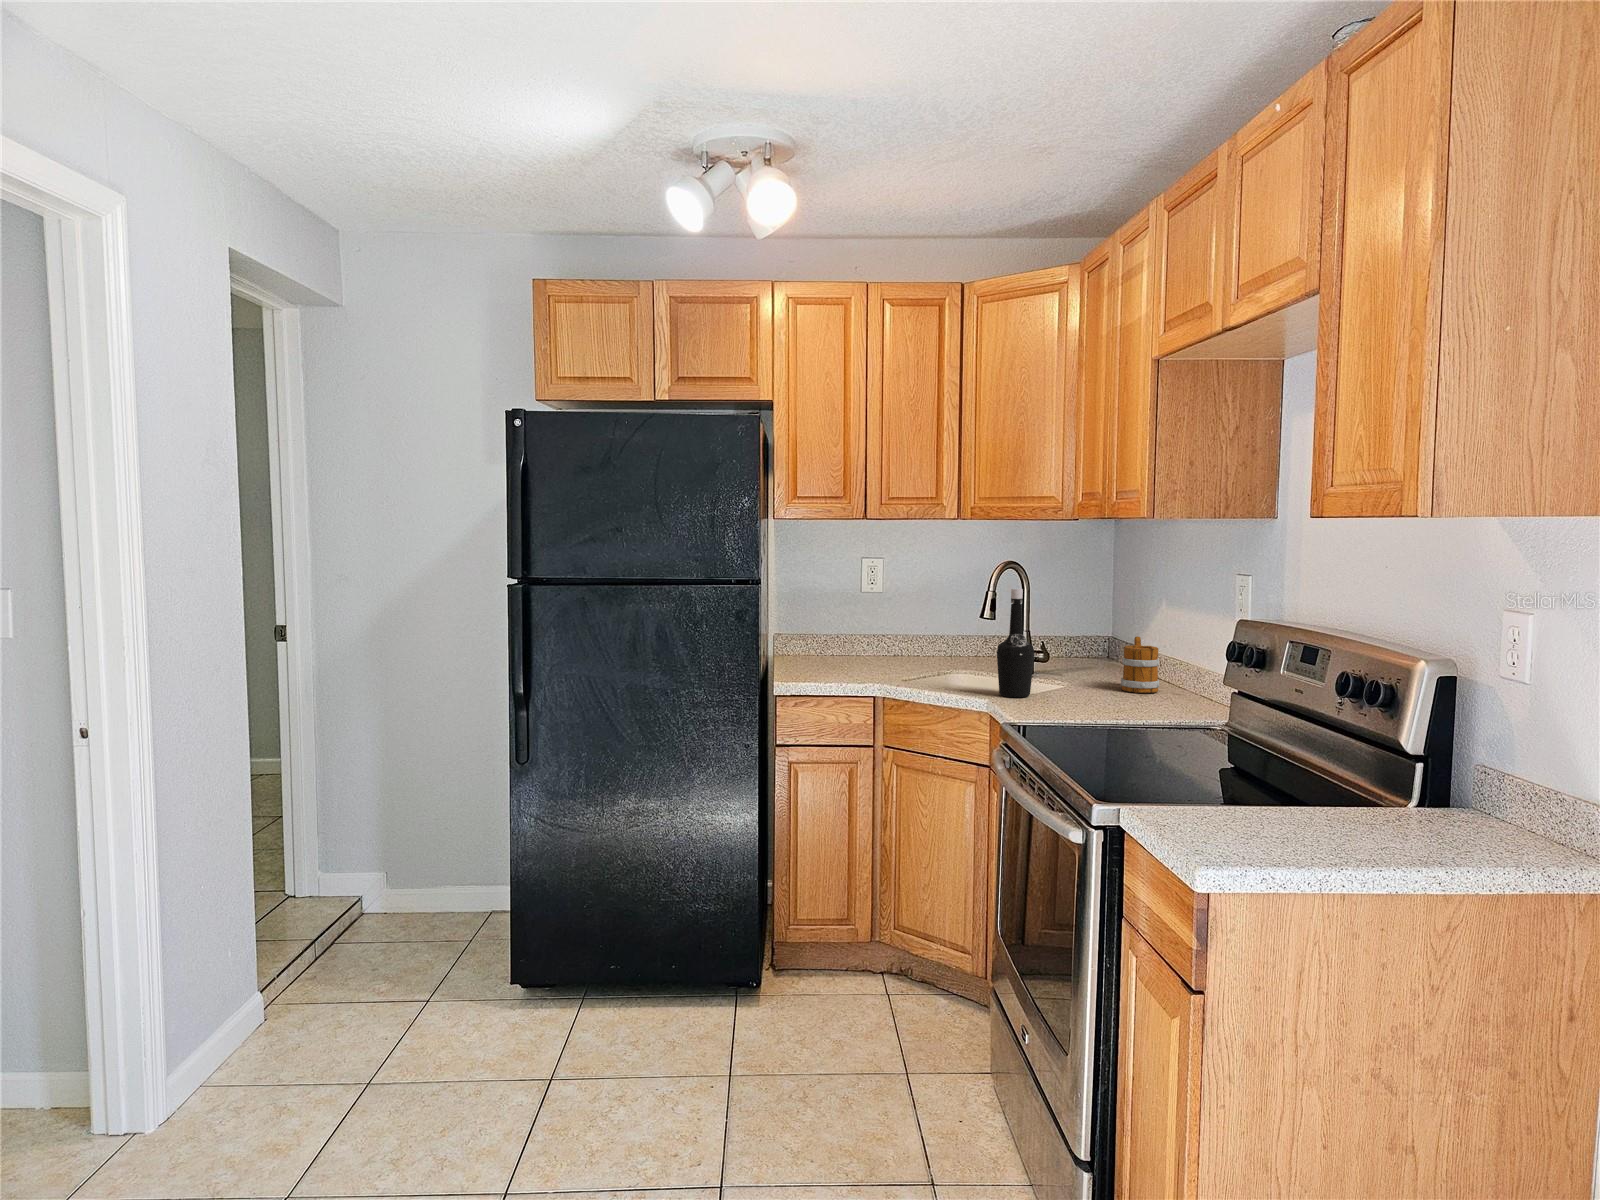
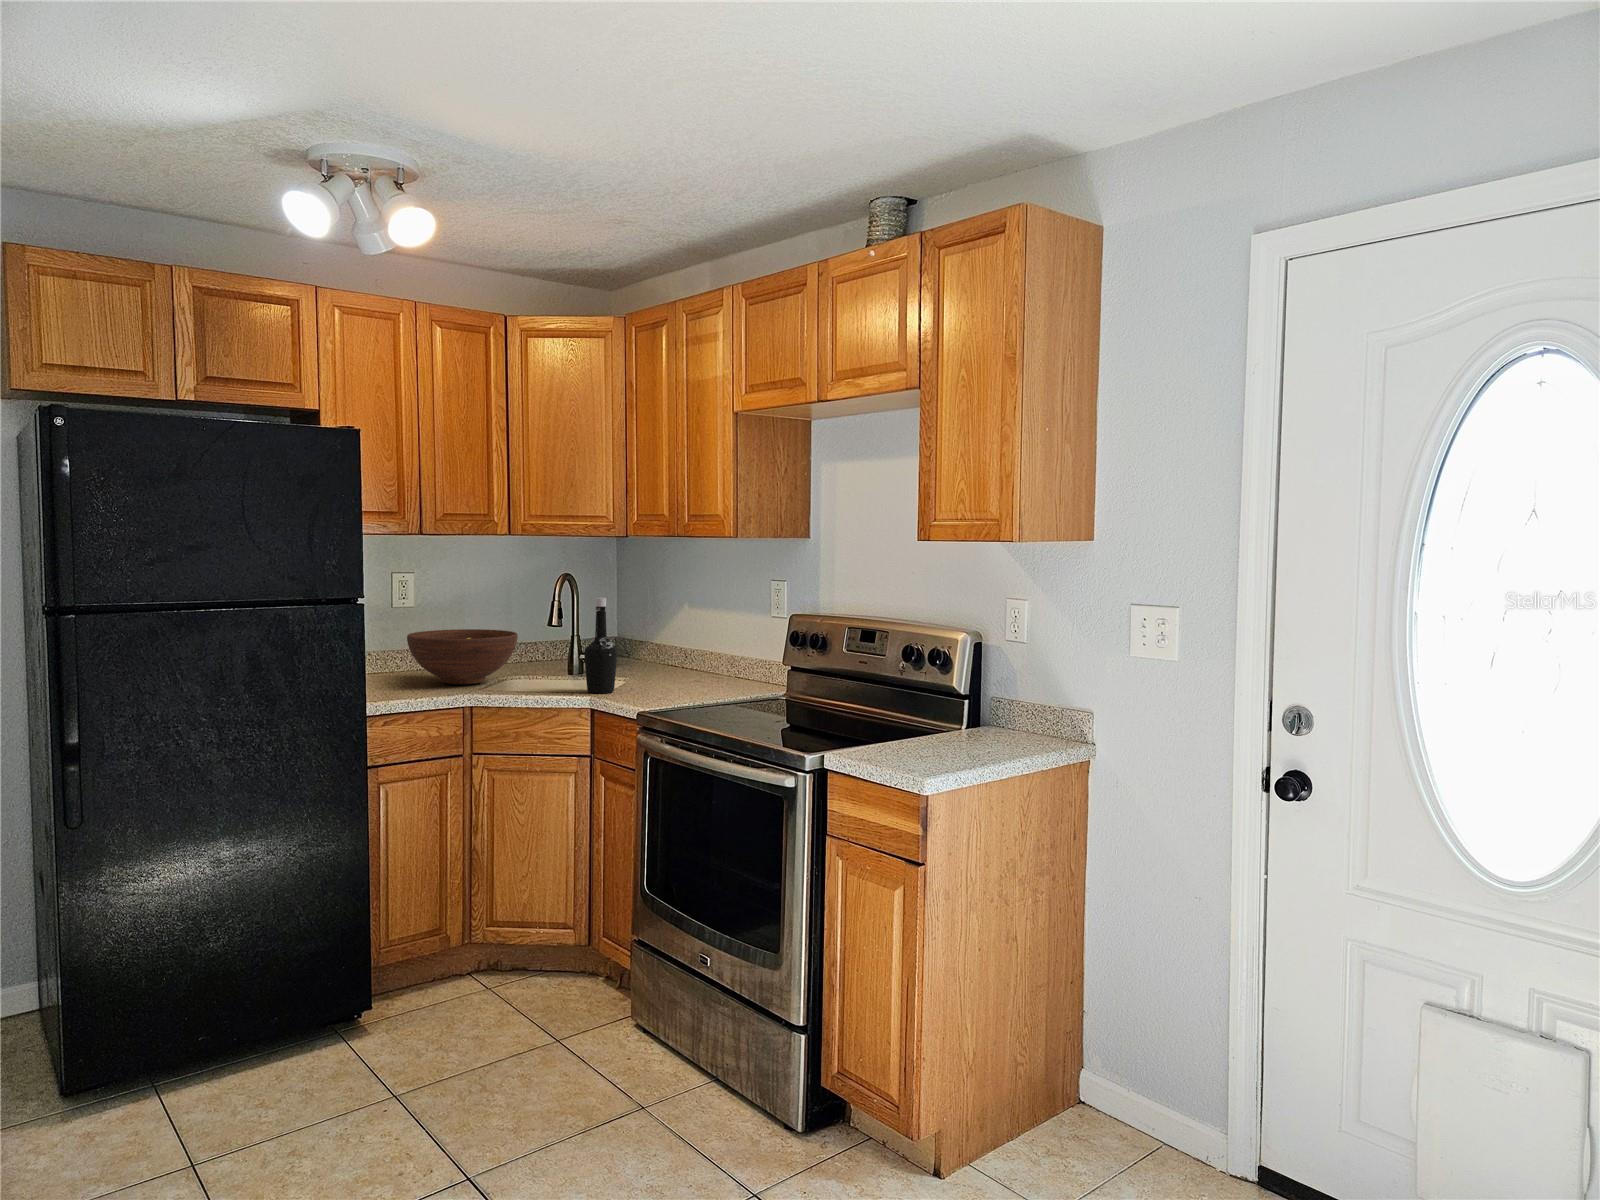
fruit bowl: none [845,617,955,674] -> present [407,629,518,684]
mug: present [1121,637,1160,693] -> none [667,635,700,681]

